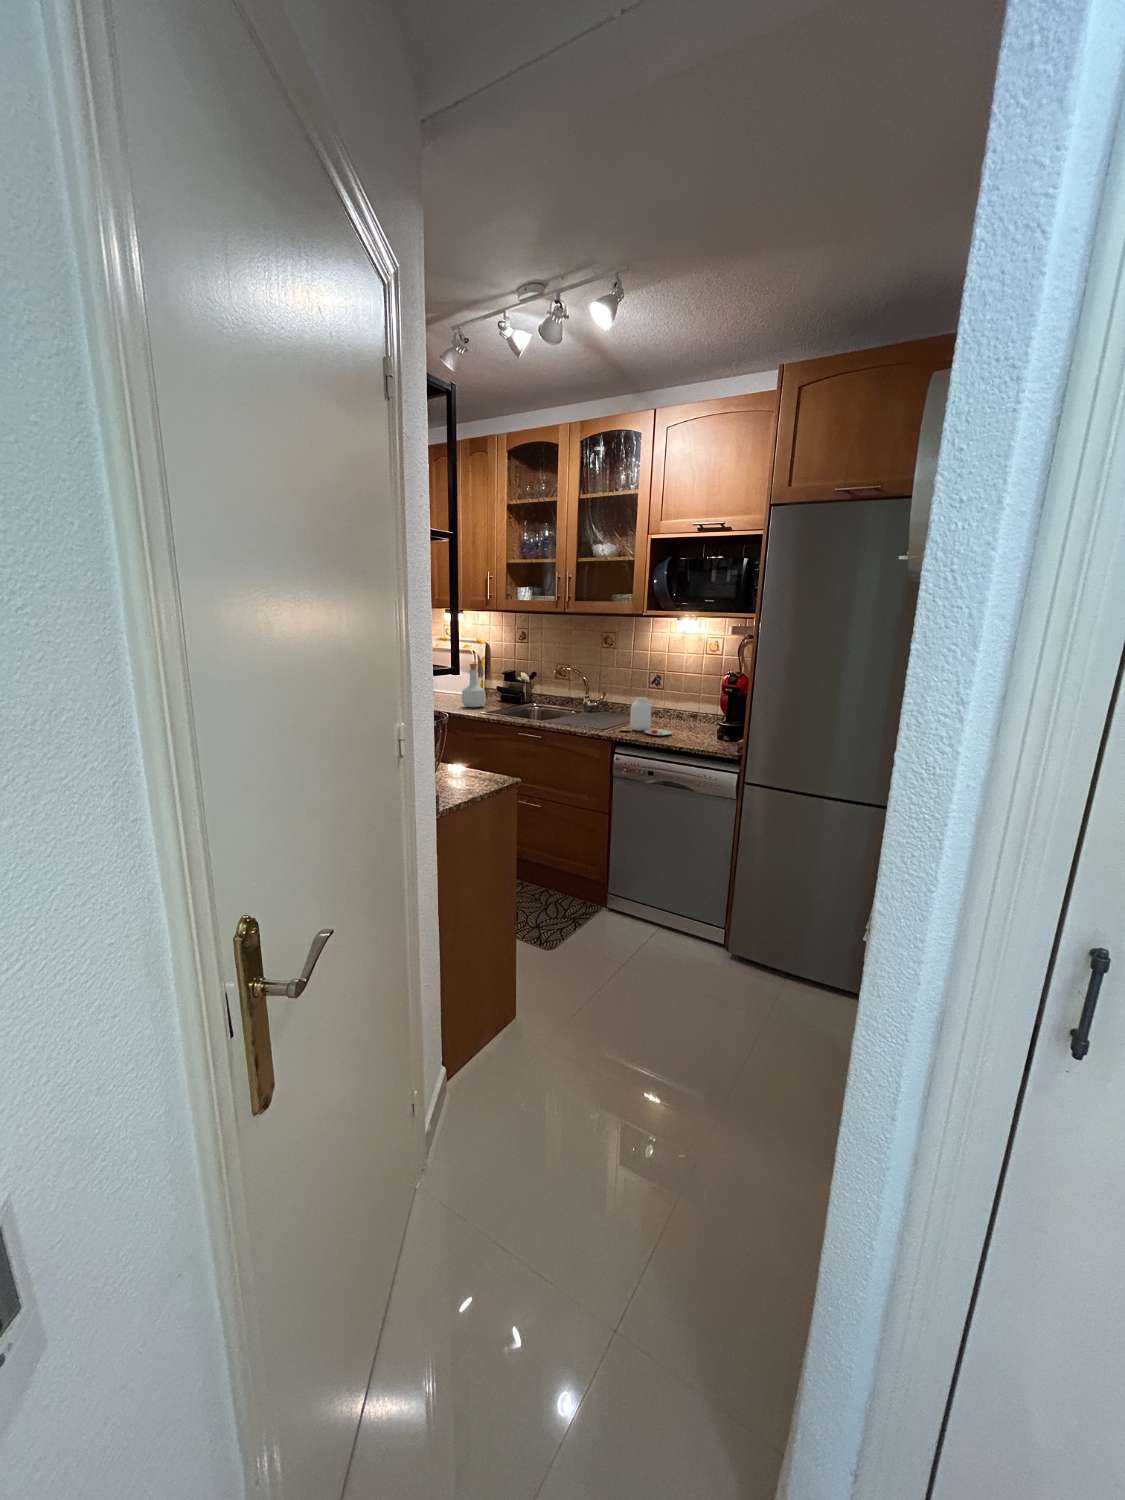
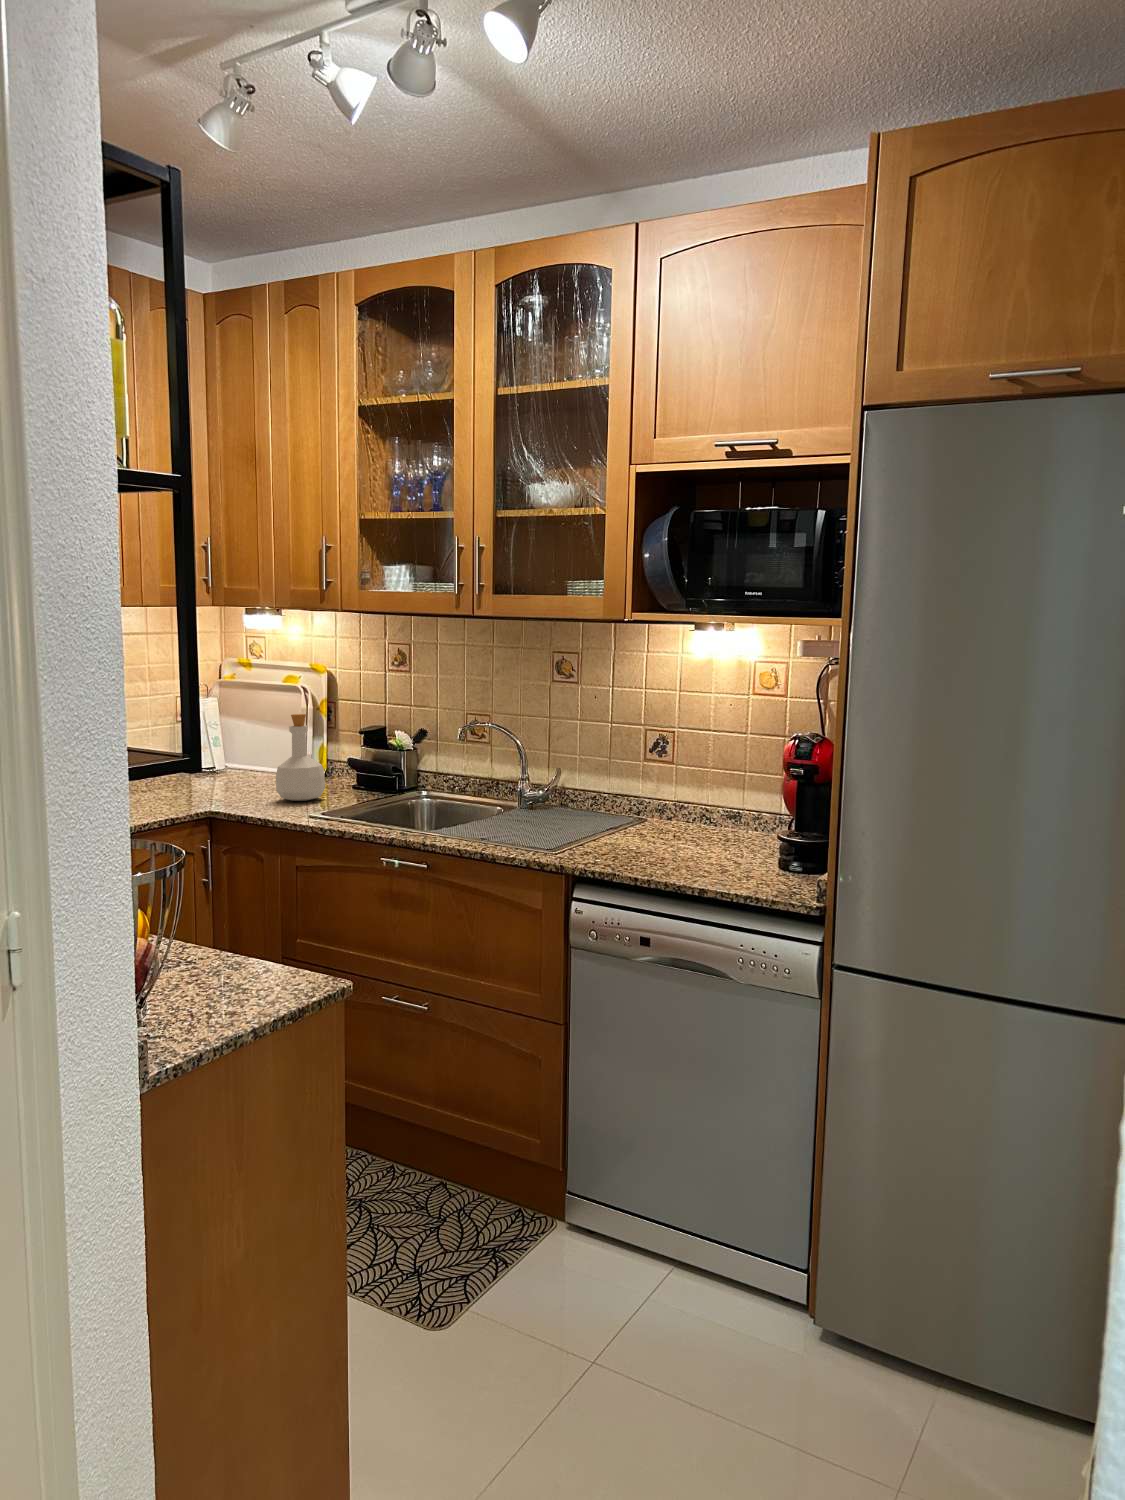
jar: present [619,697,672,736] -> none [582,784,687,863]

